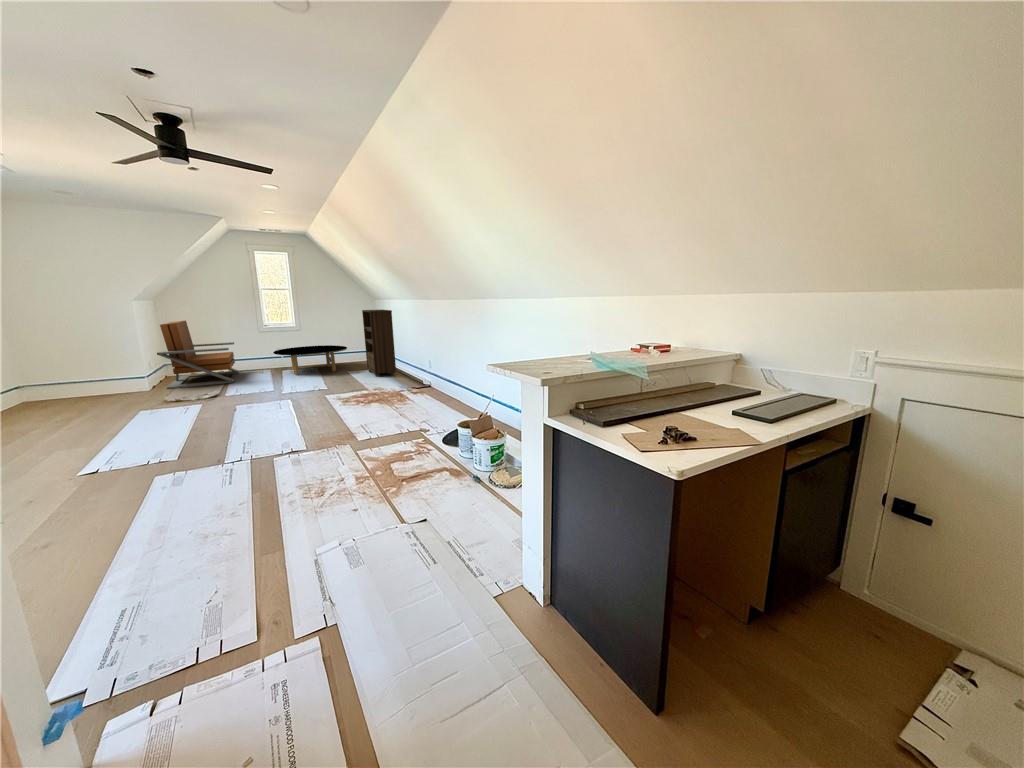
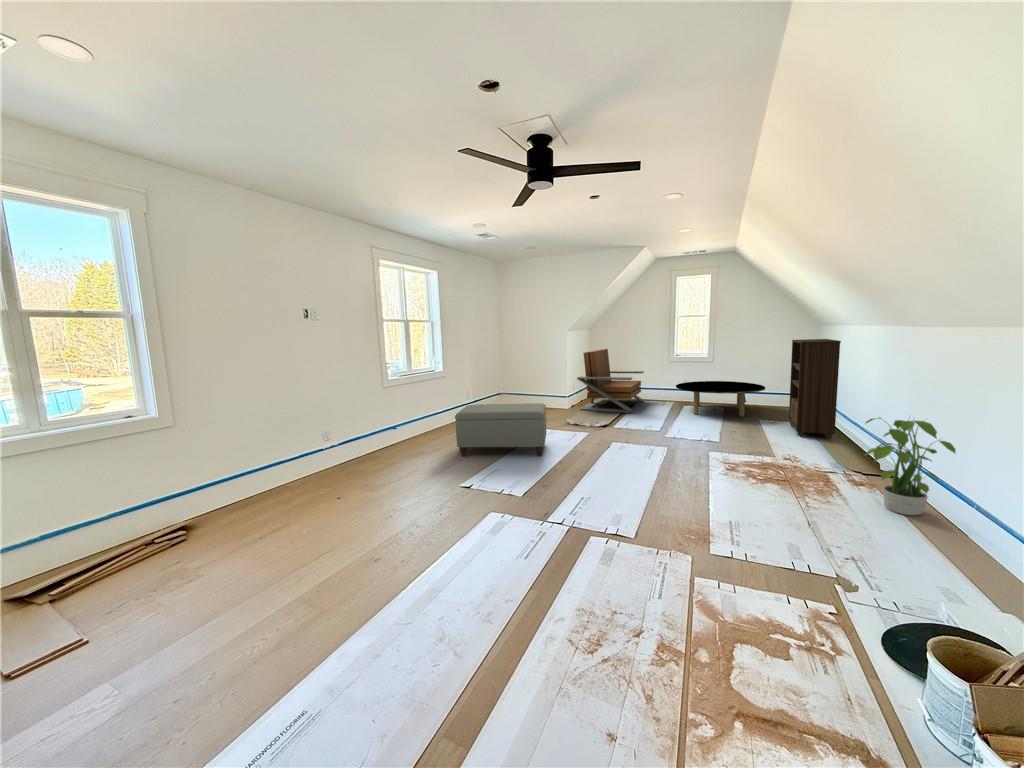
potted plant: none [415,348,452,400] -> present [865,417,956,515]
ottoman: none [9,379,166,457] -> present [455,403,546,456]

